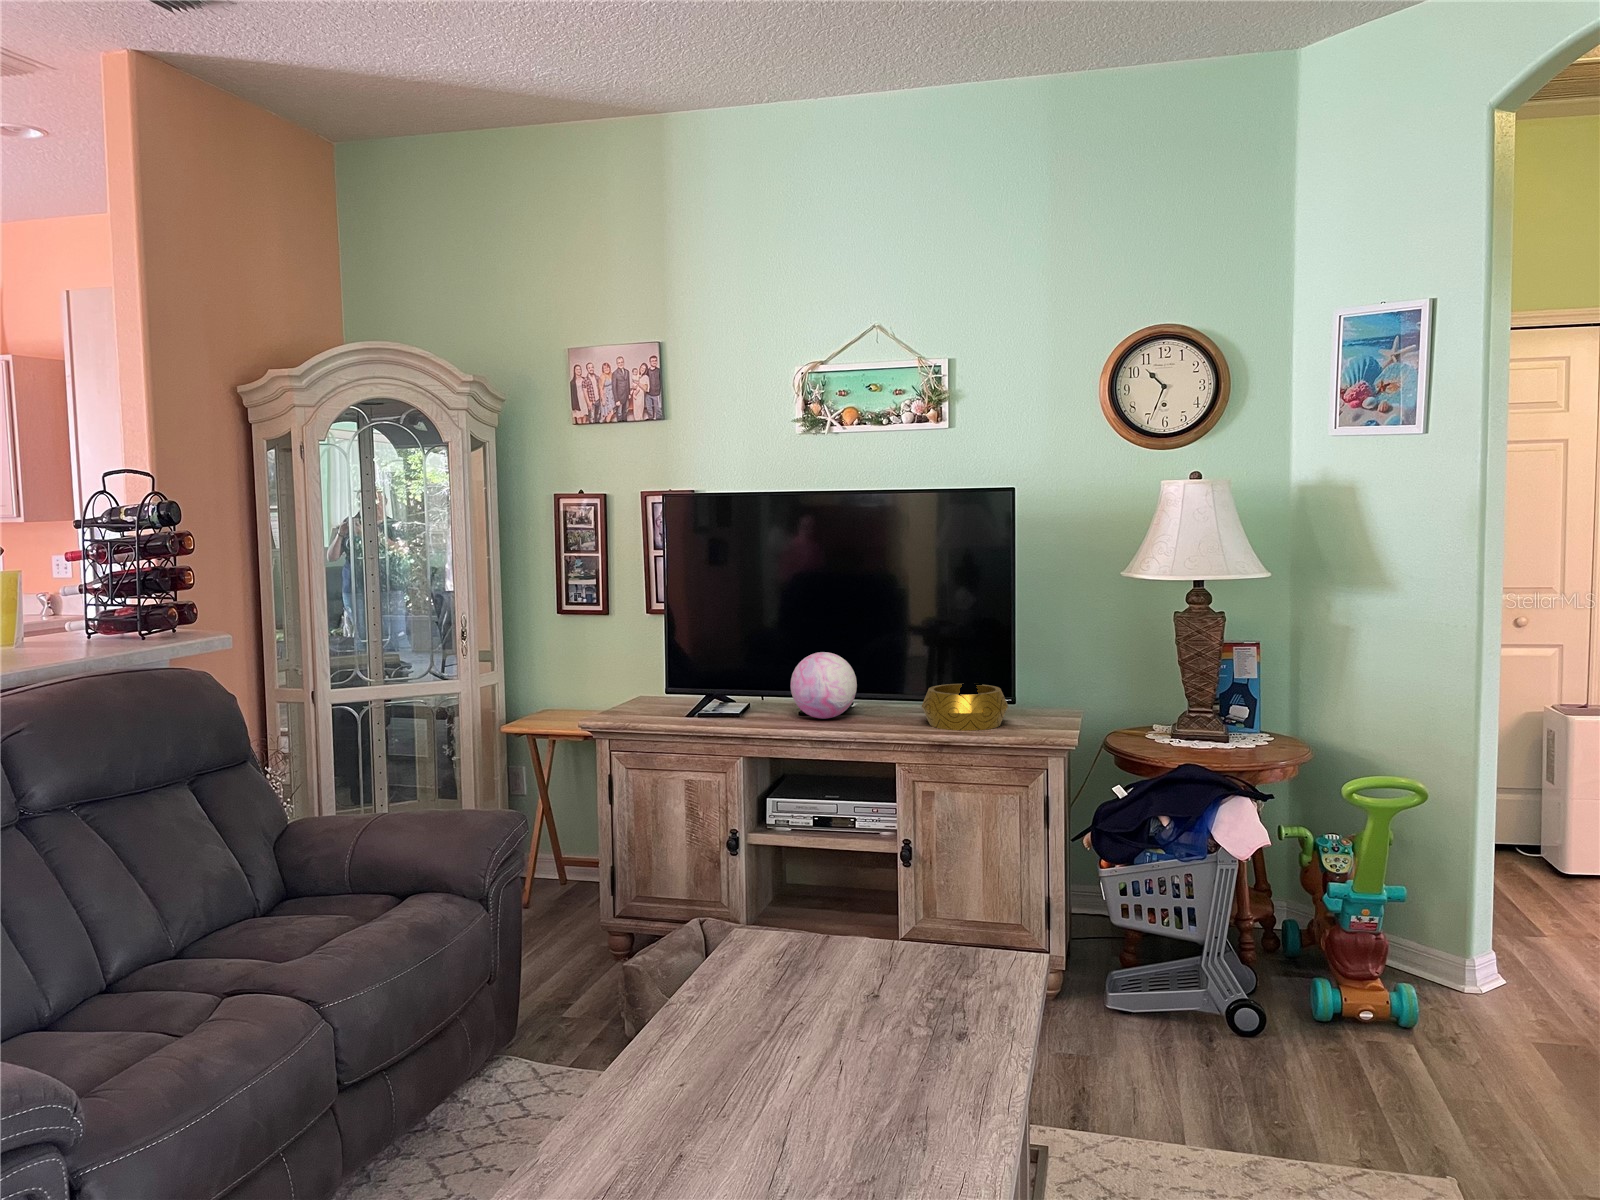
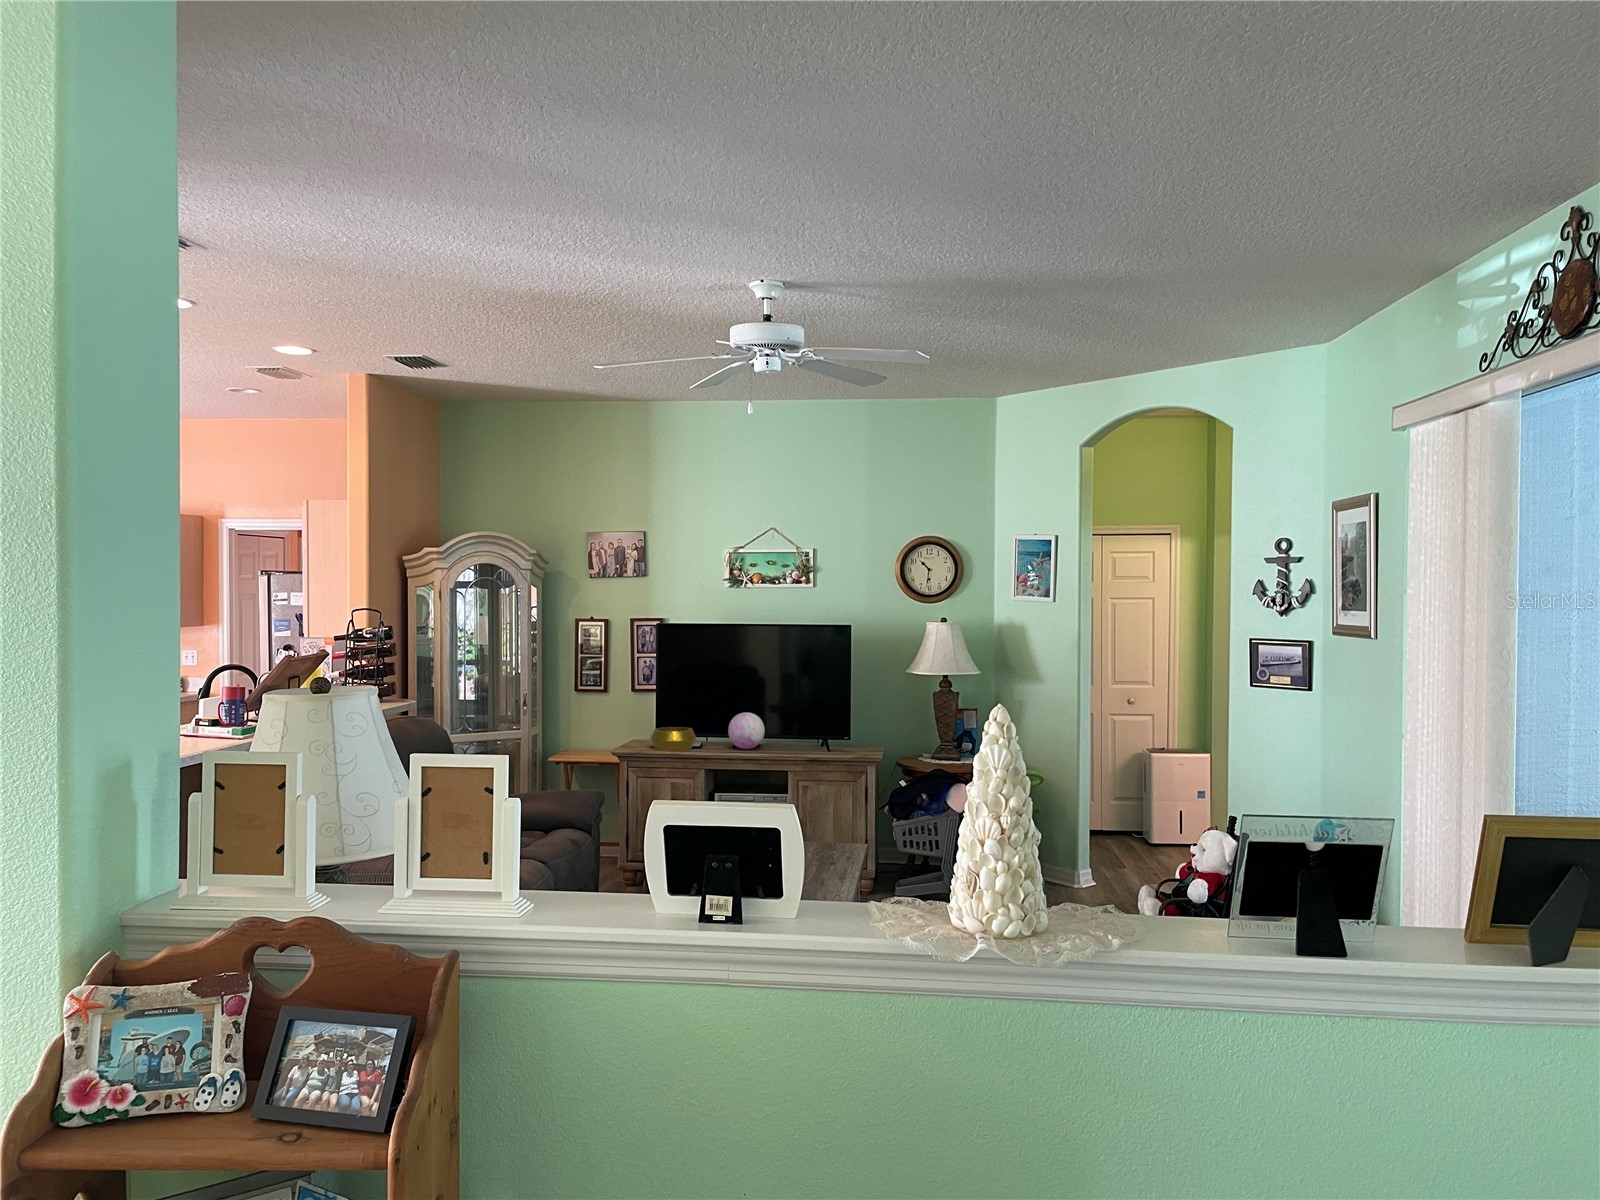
decorative bowl: present [922,684,1008,731] -> present [650,727,696,750]

